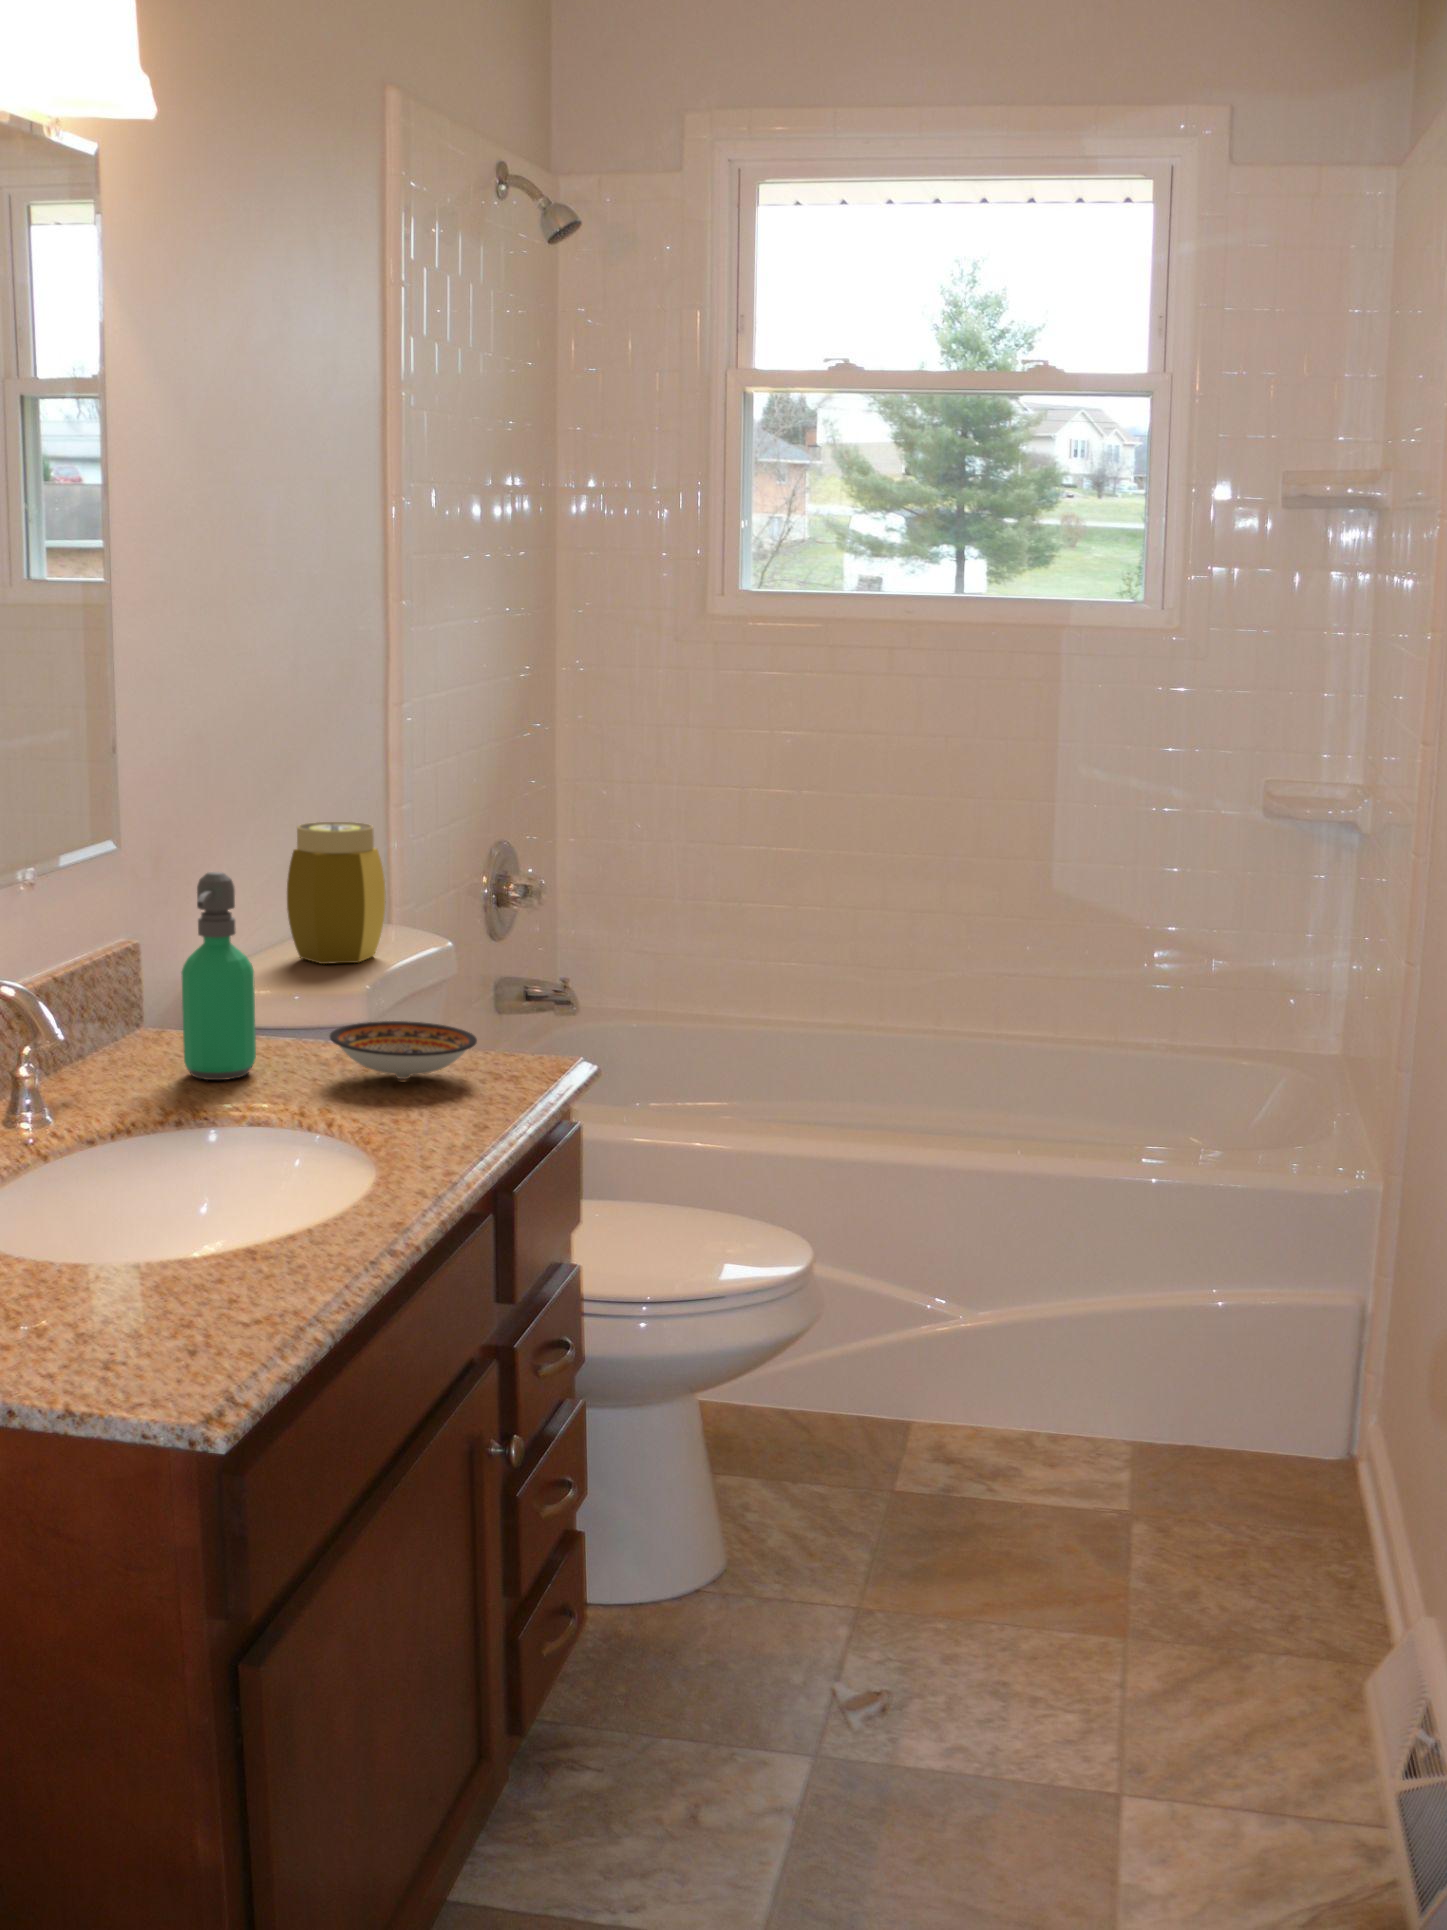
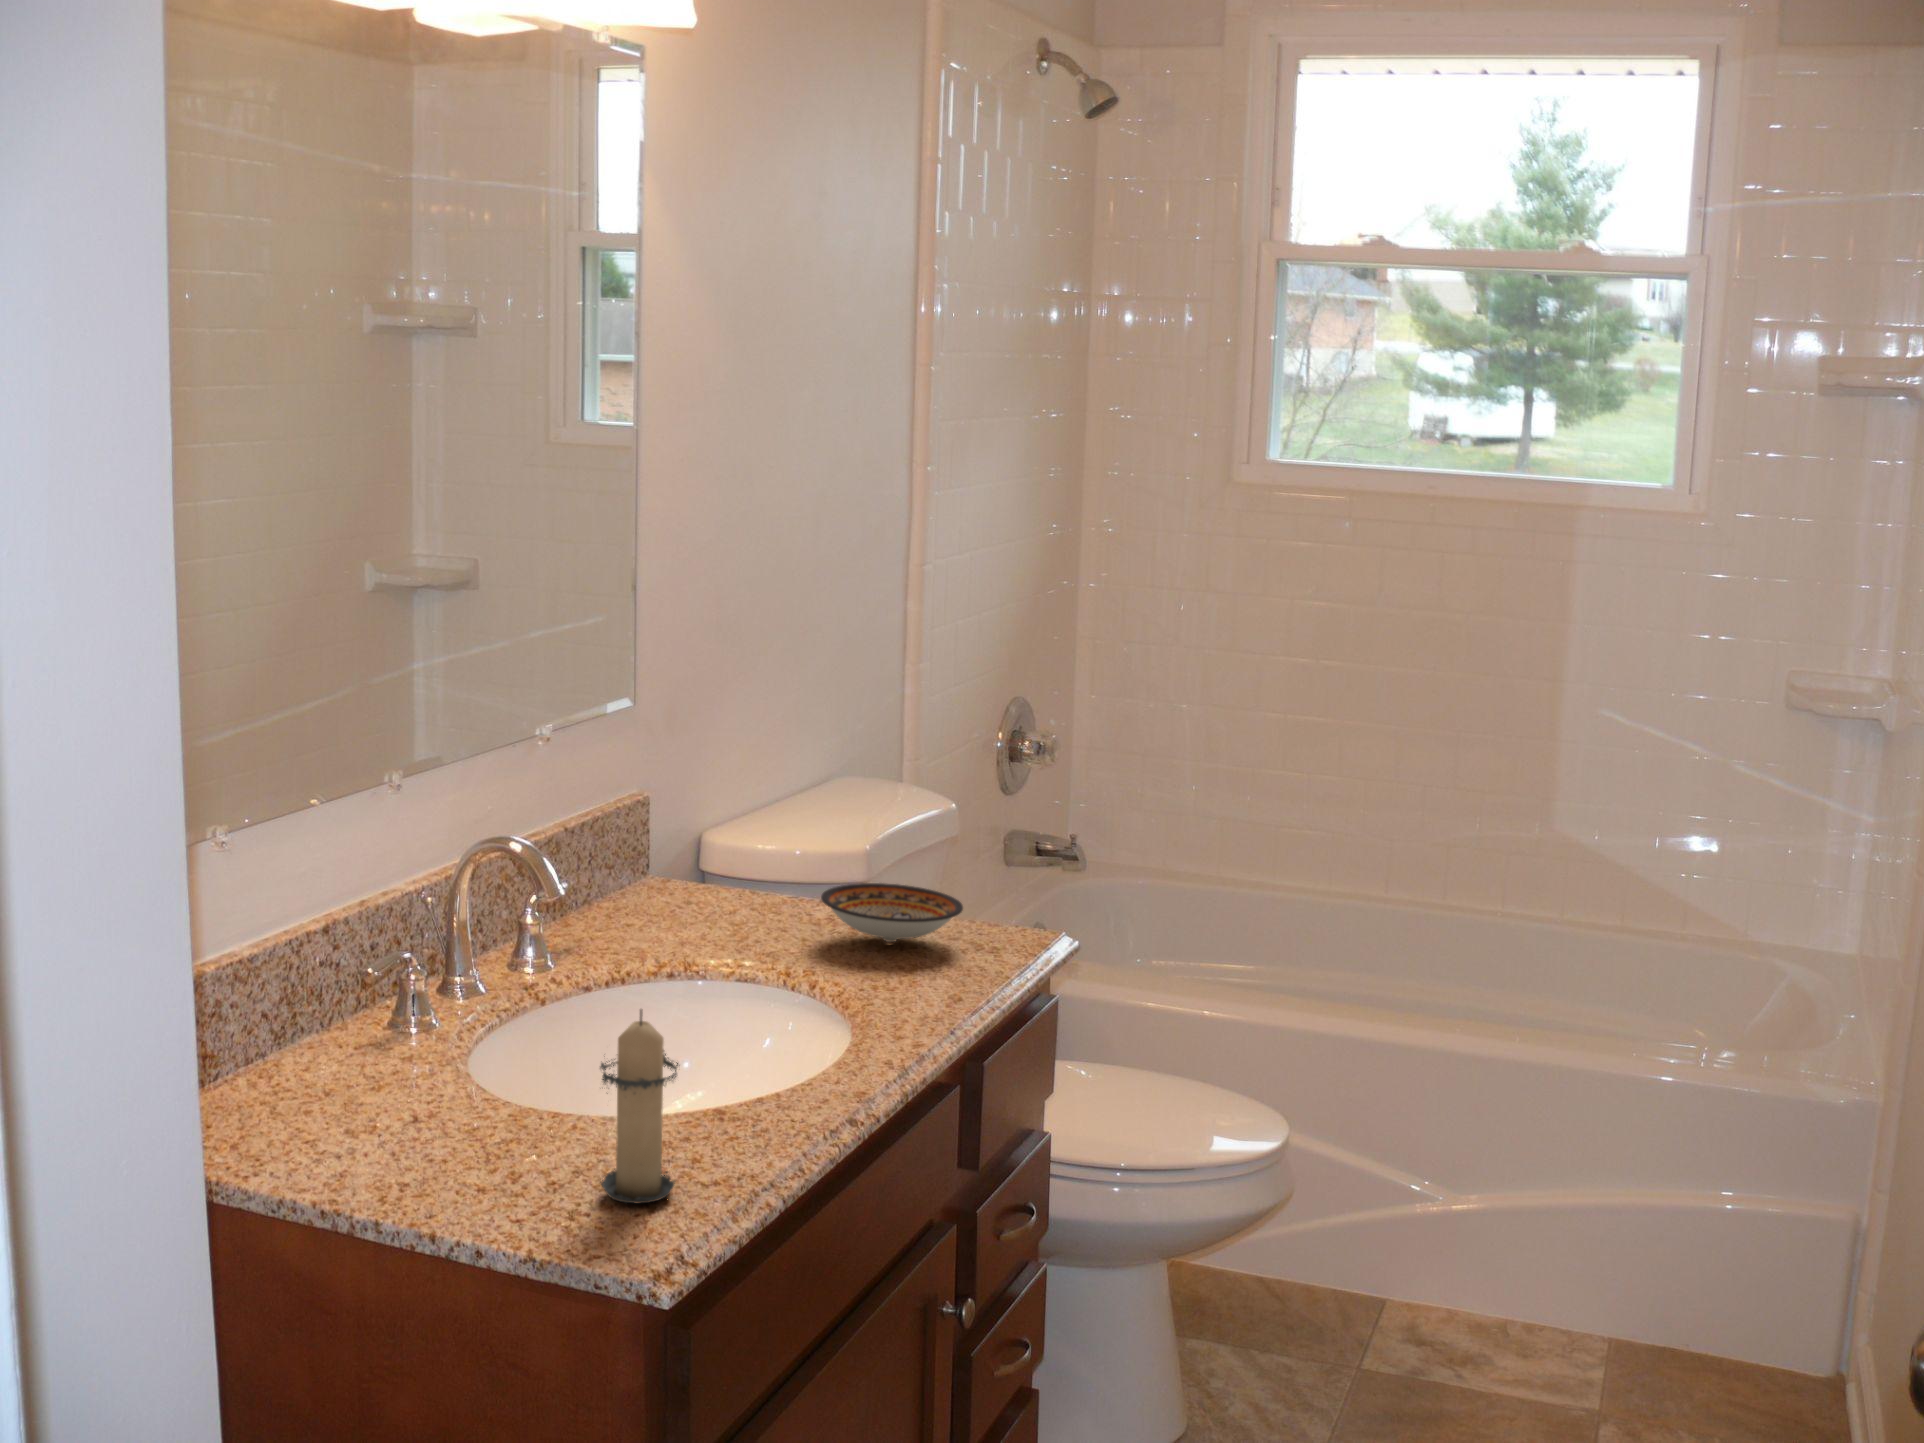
jar: present [287,822,386,964] -> none [801,673,898,814]
soap dispenser: present [182,872,256,1080] -> none [683,731,753,933]
candle: none [122,1140,228,1351] -> present [600,1010,680,1203]

